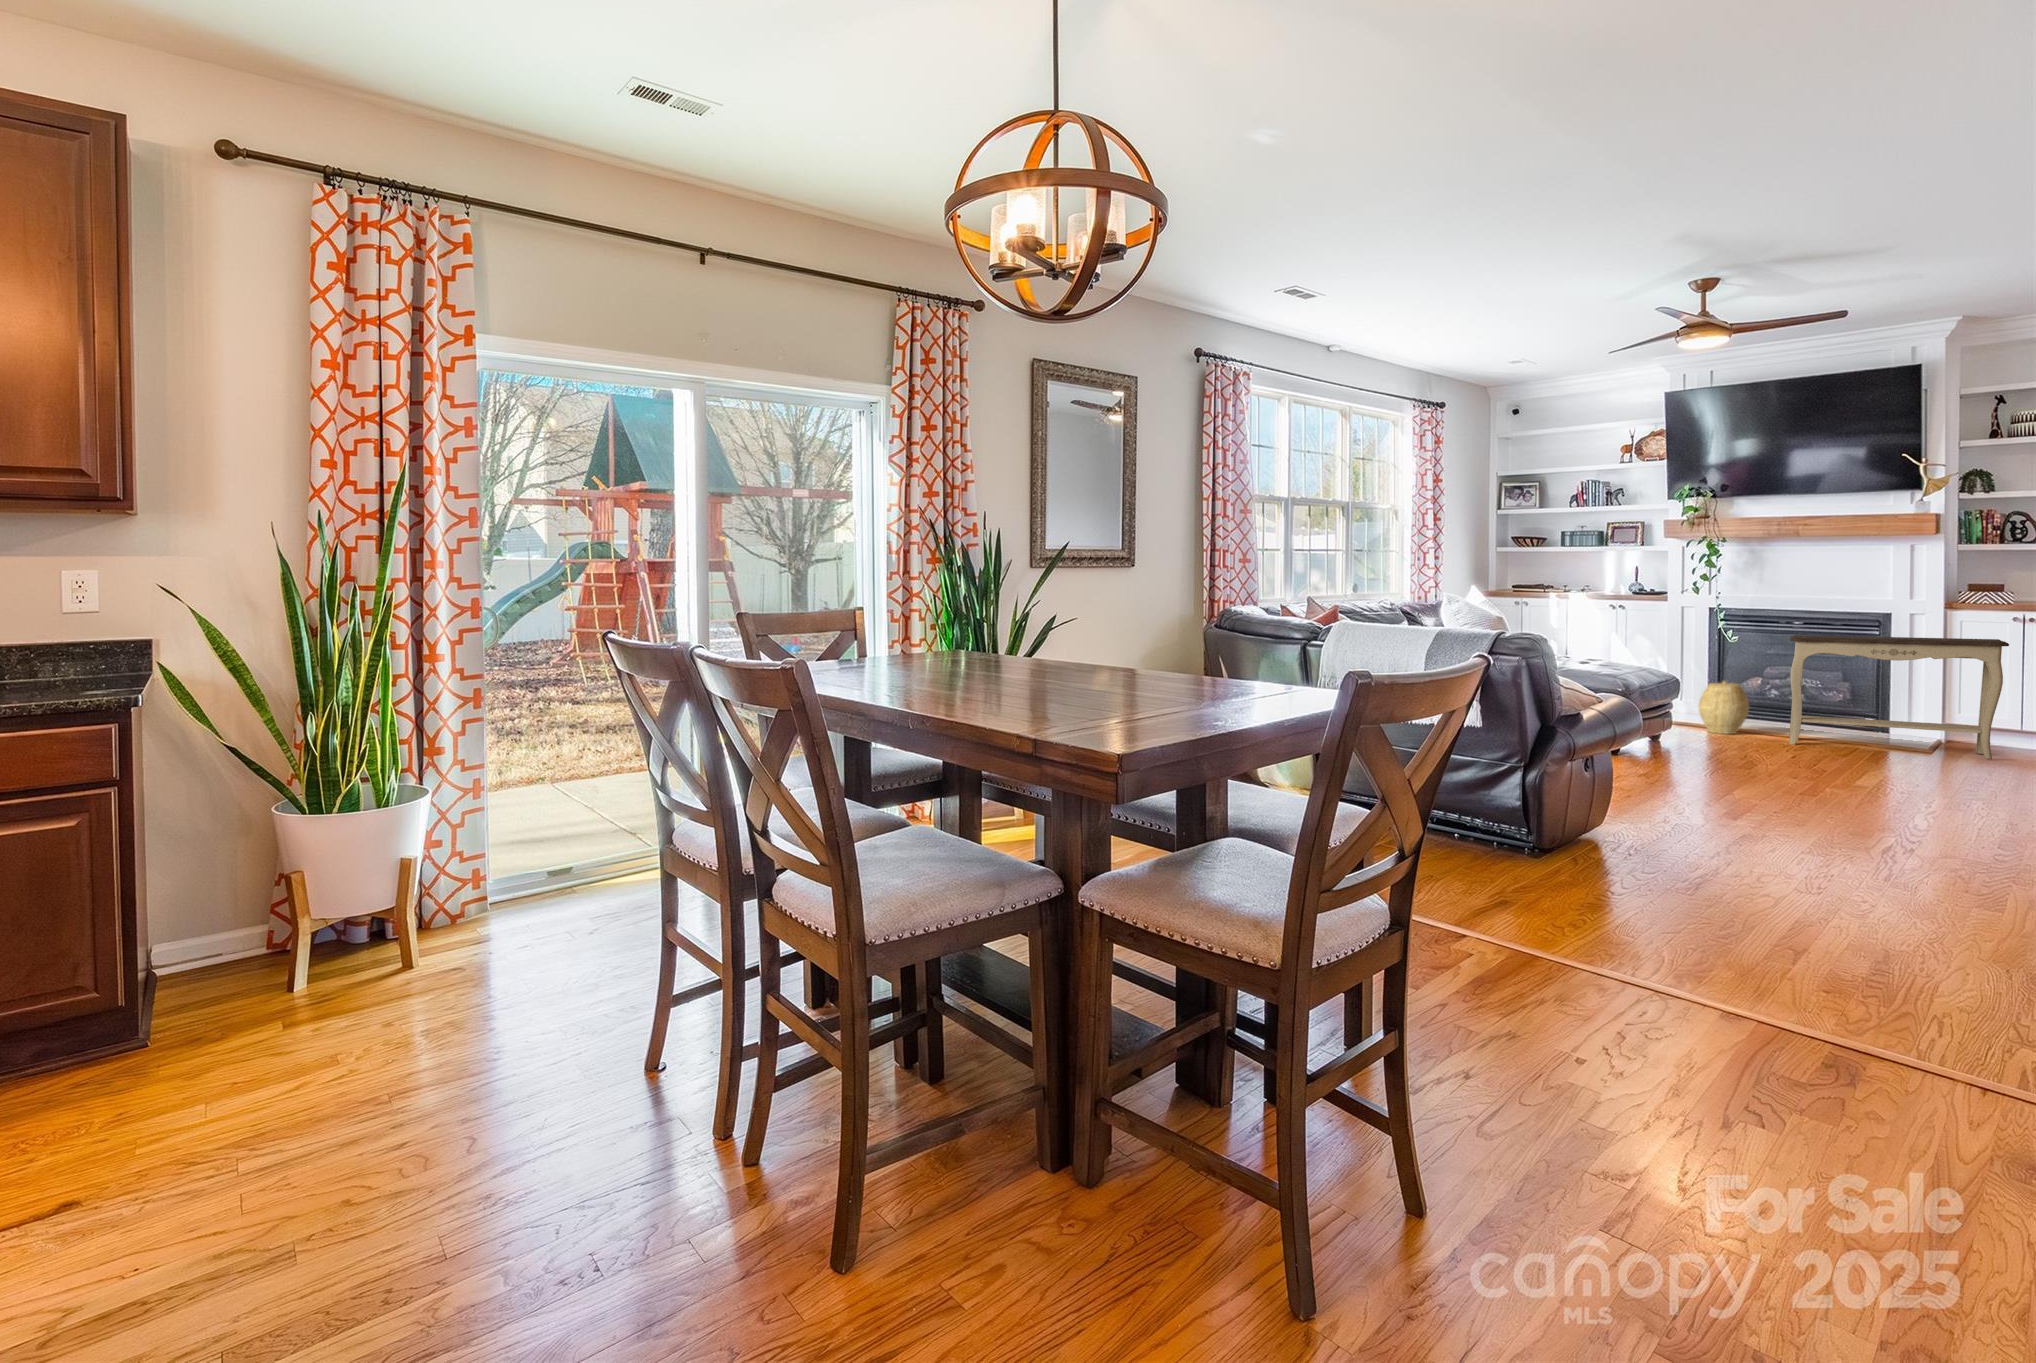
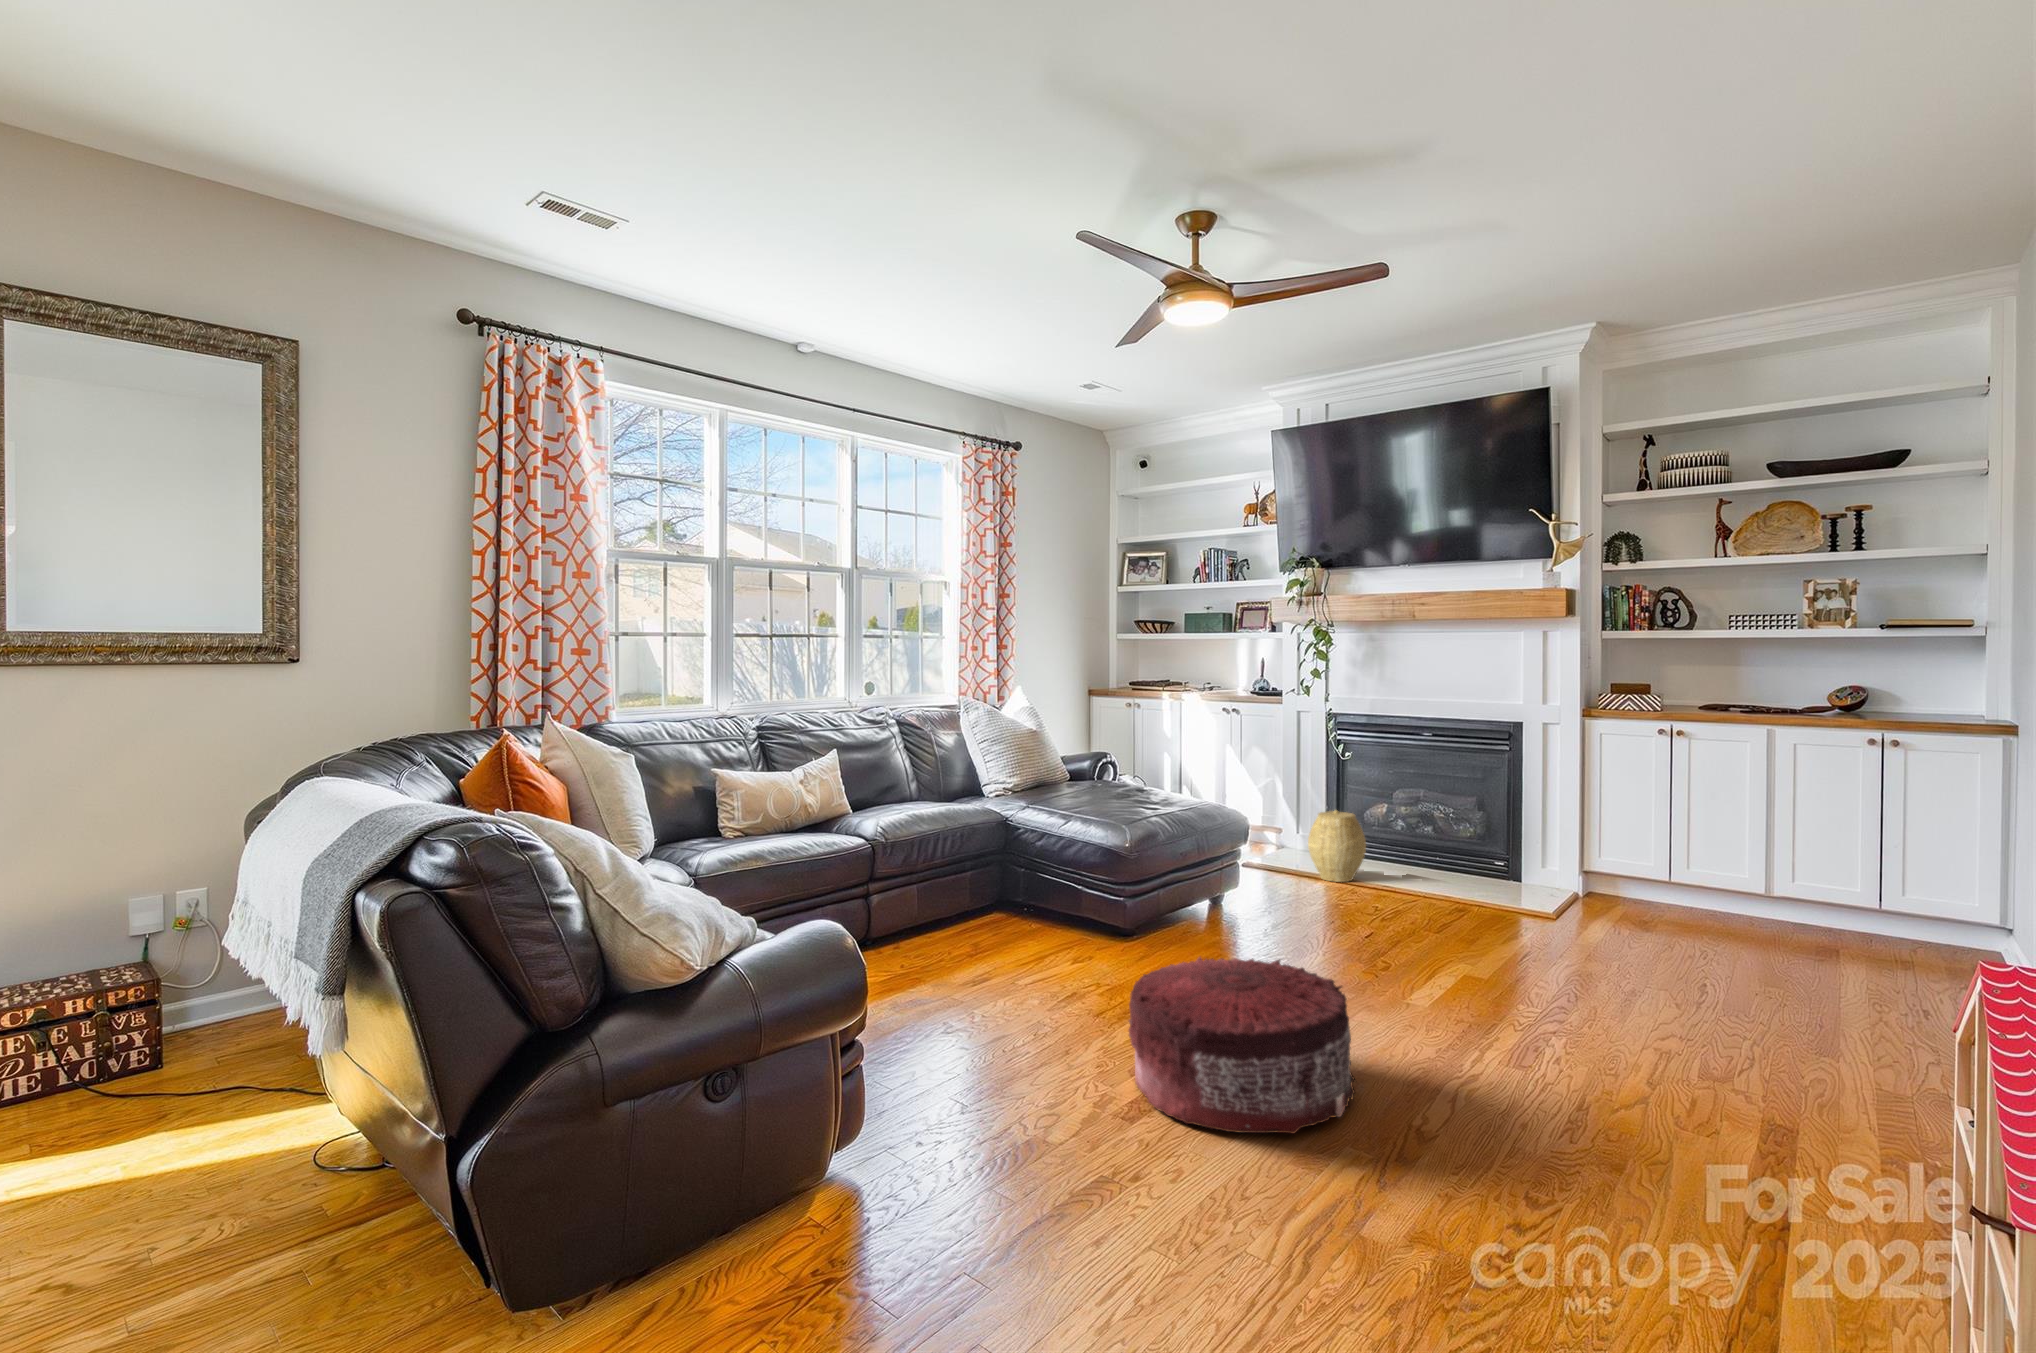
console table: present [1789,635,2009,759] -> none [1393,750,1647,930]
pouf: none [1726,746,1888,829] -> present [1129,957,1355,1134]

